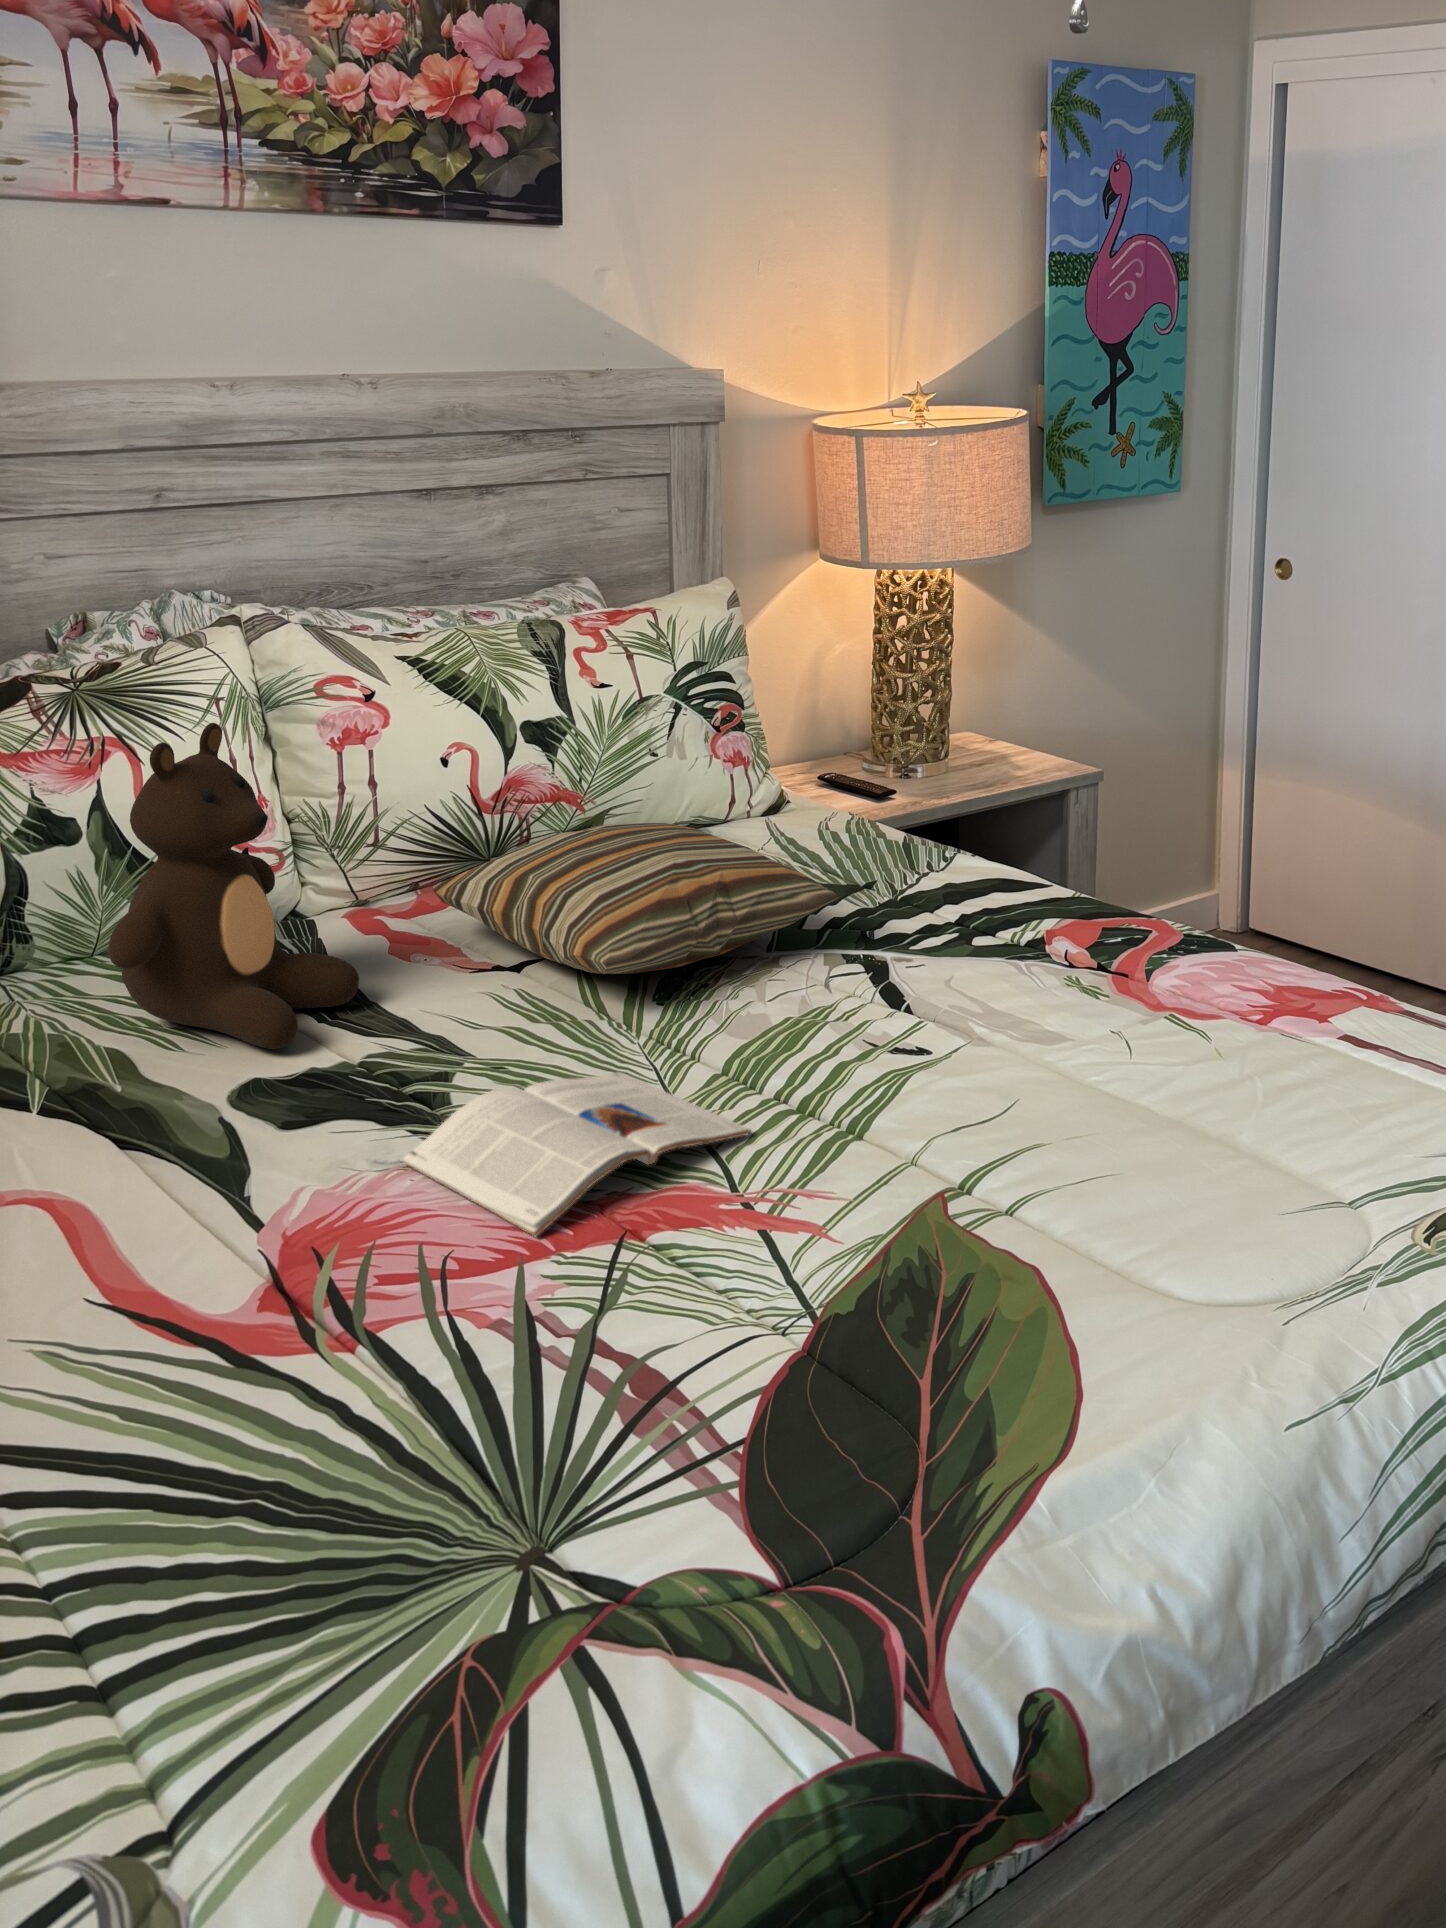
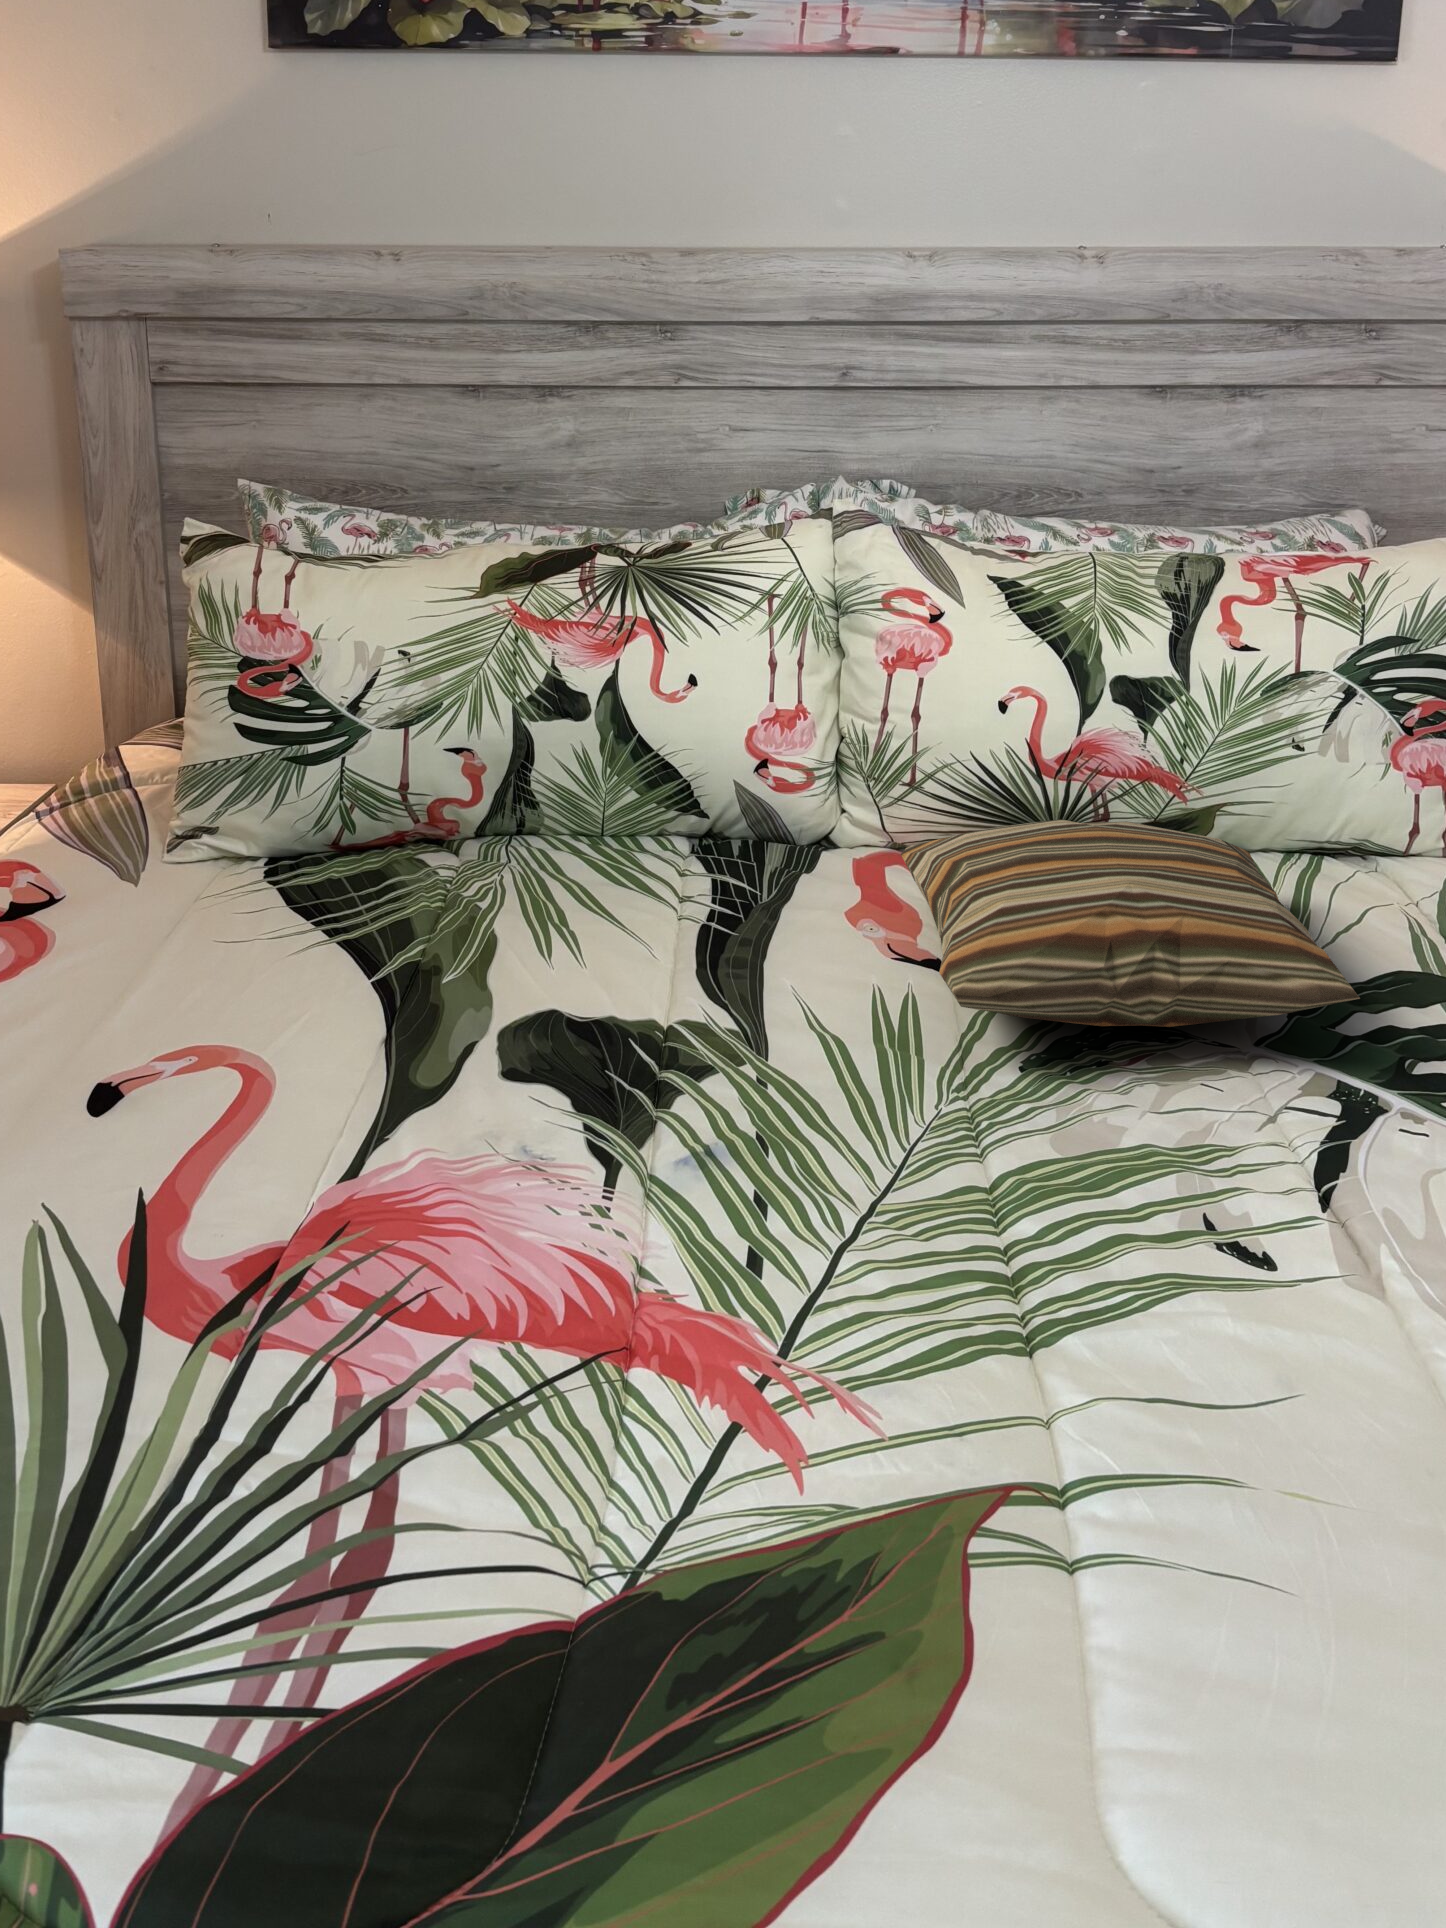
teddy bear: present [108,723,359,1049] -> none [488,615,752,982]
magazine: present [403,1072,750,1236] -> none [567,1103,943,1298]

